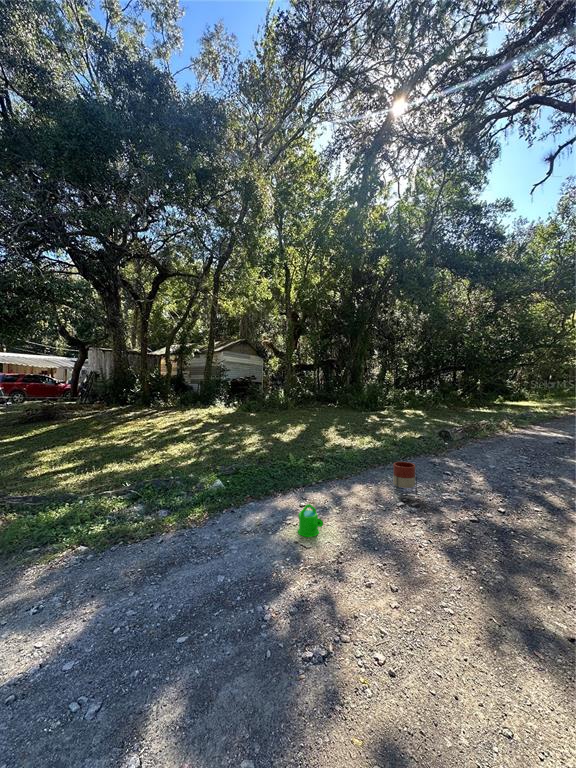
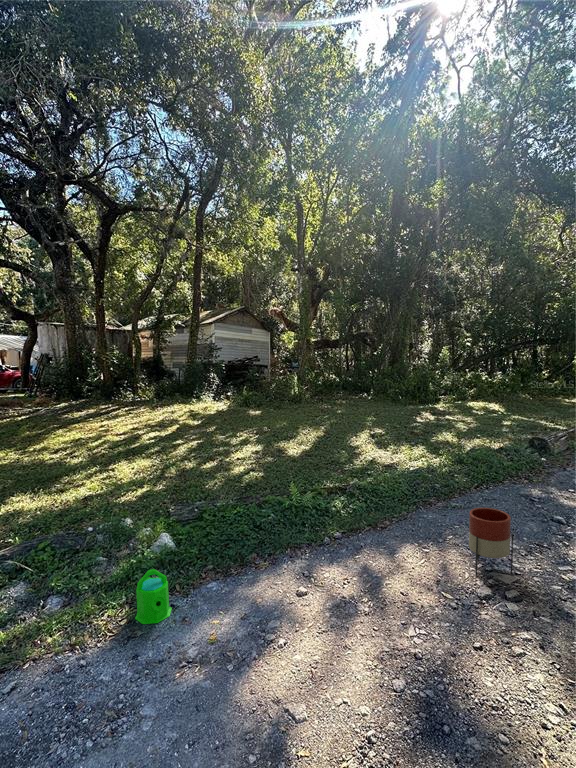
watering can: present [298,504,323,537] -> present [135,569,172,624]

